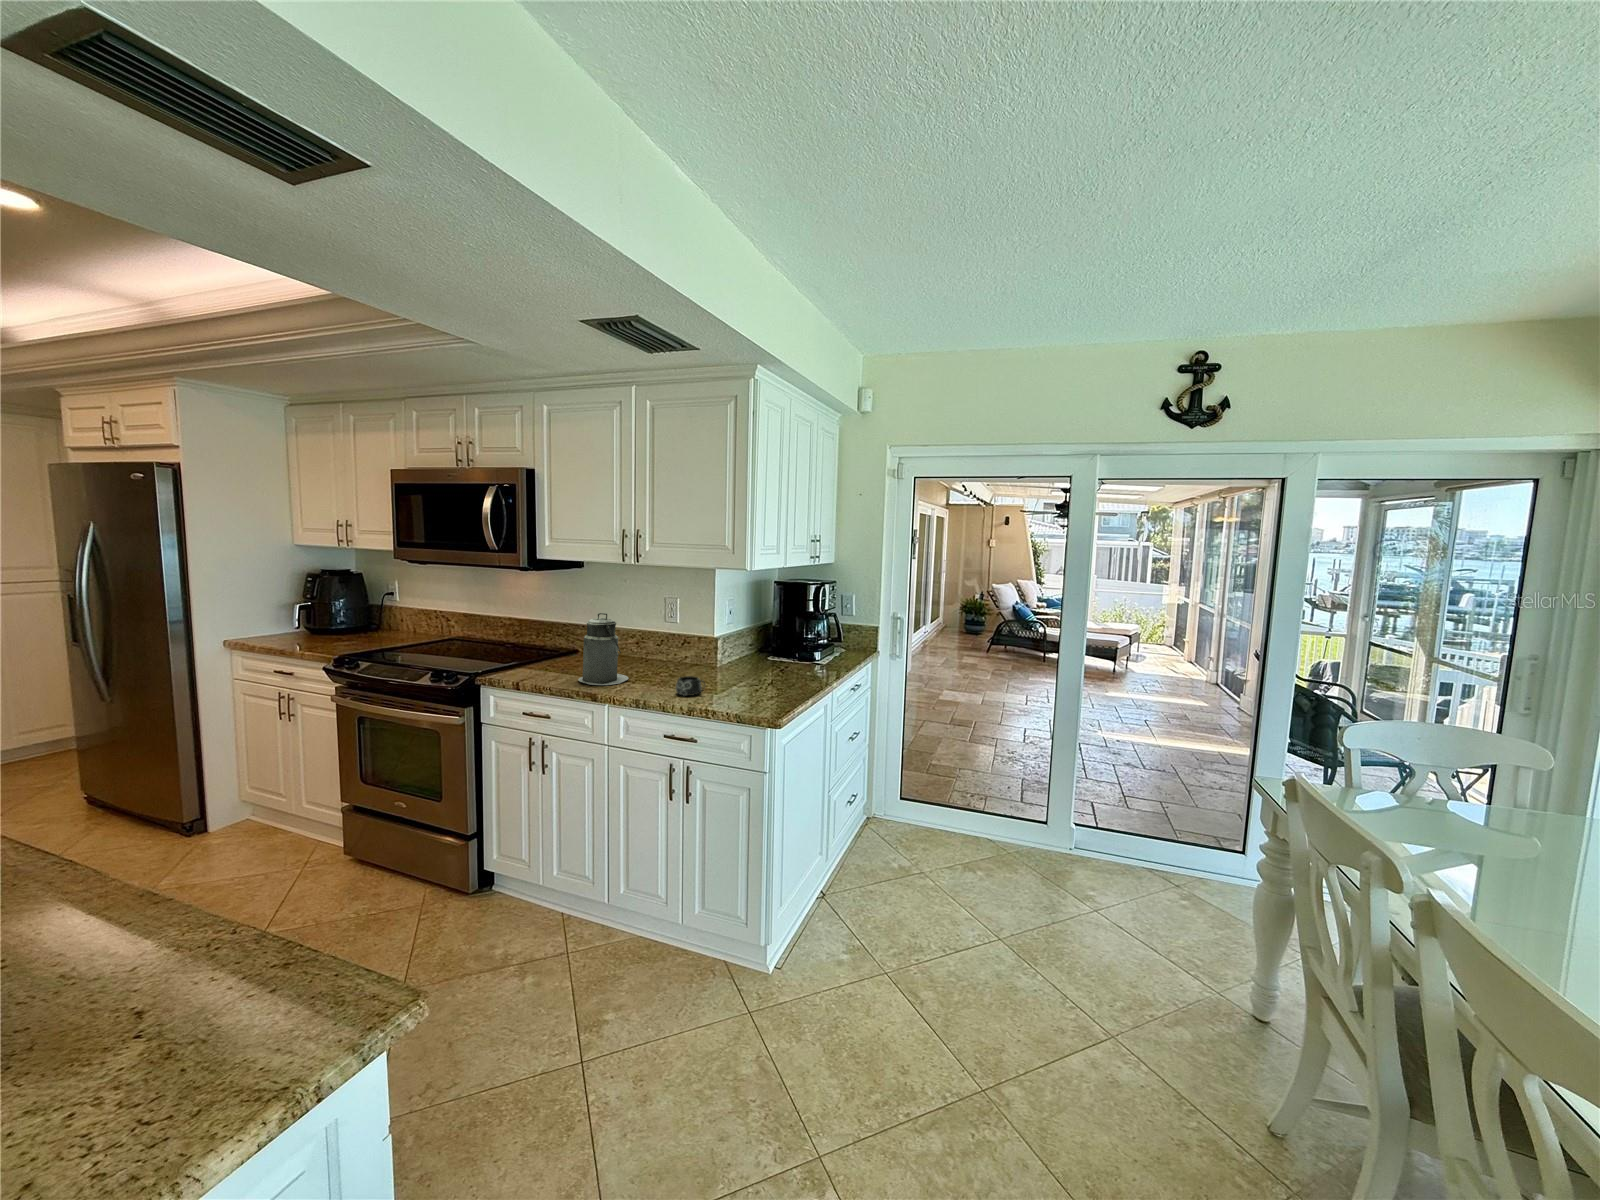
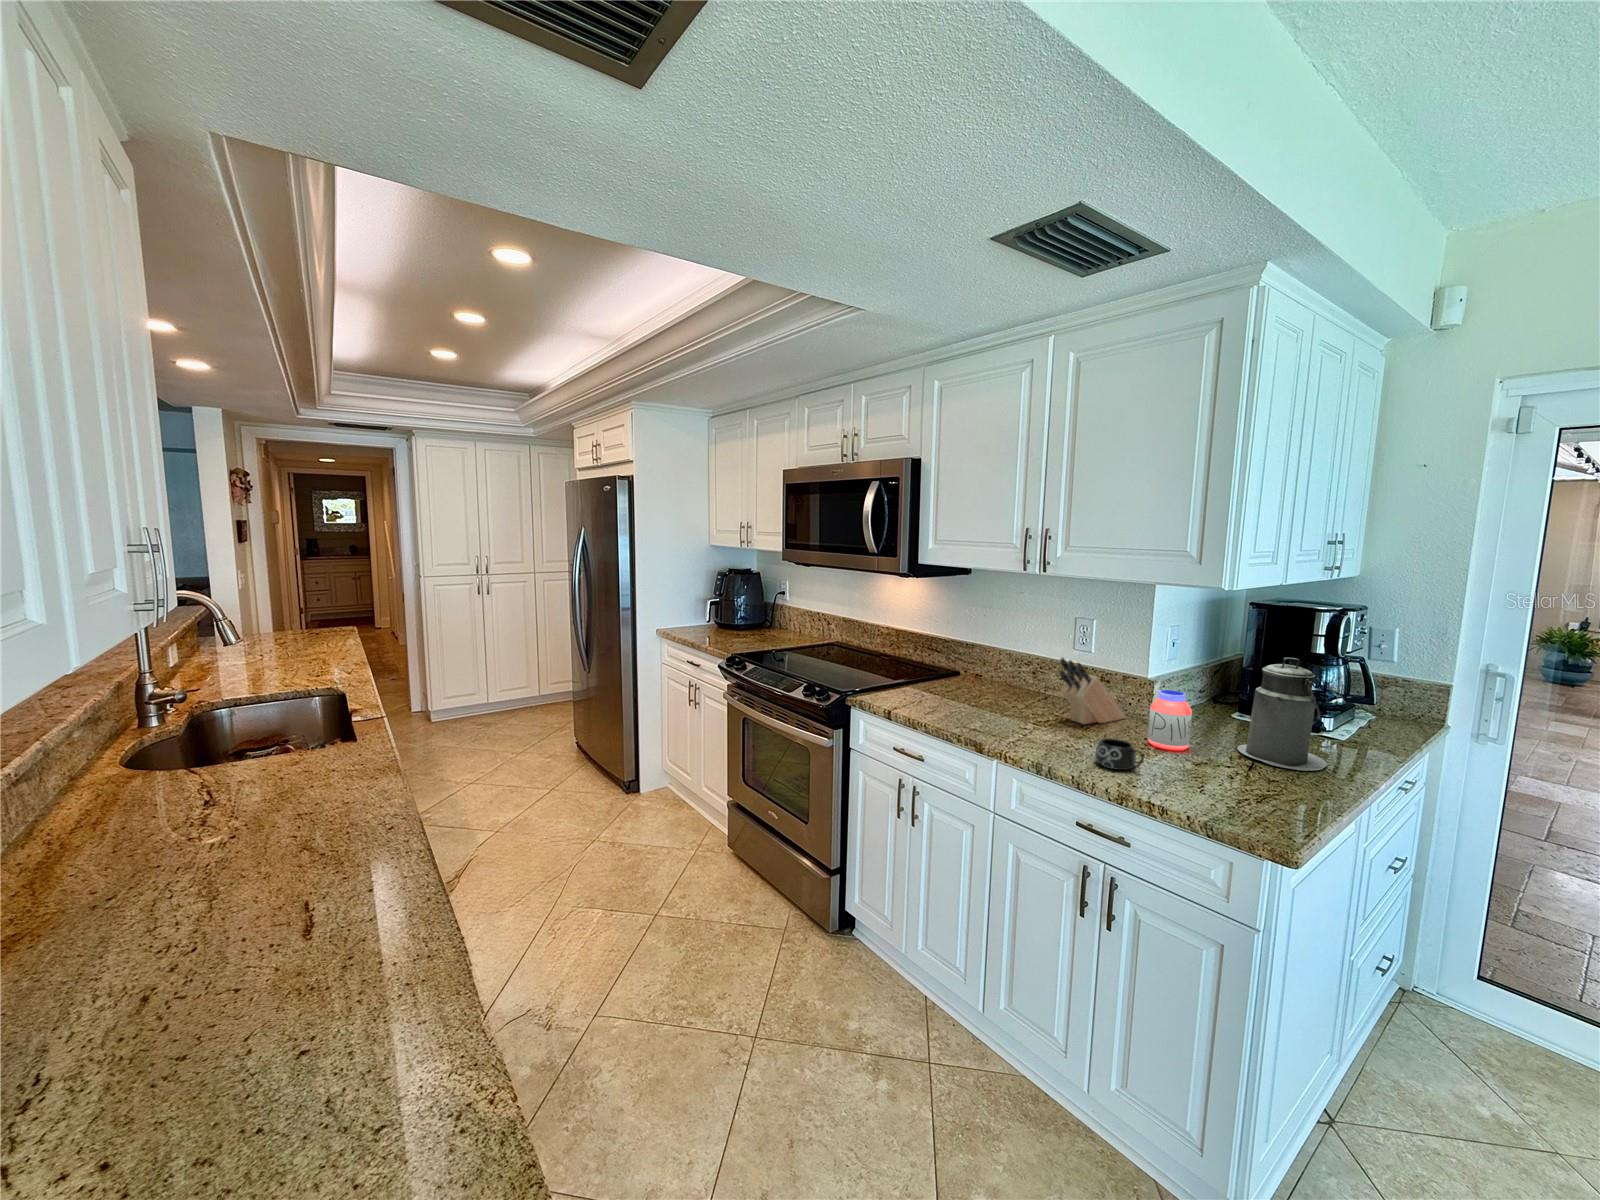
canister: present [578,613,628,685] -> present [1237,658,1327,771]
knife block: none [652,626,701,674] -> present [1059,658,1125,724]
jar: none [712,642,737,681] -> present [1148,690,1192,751]

